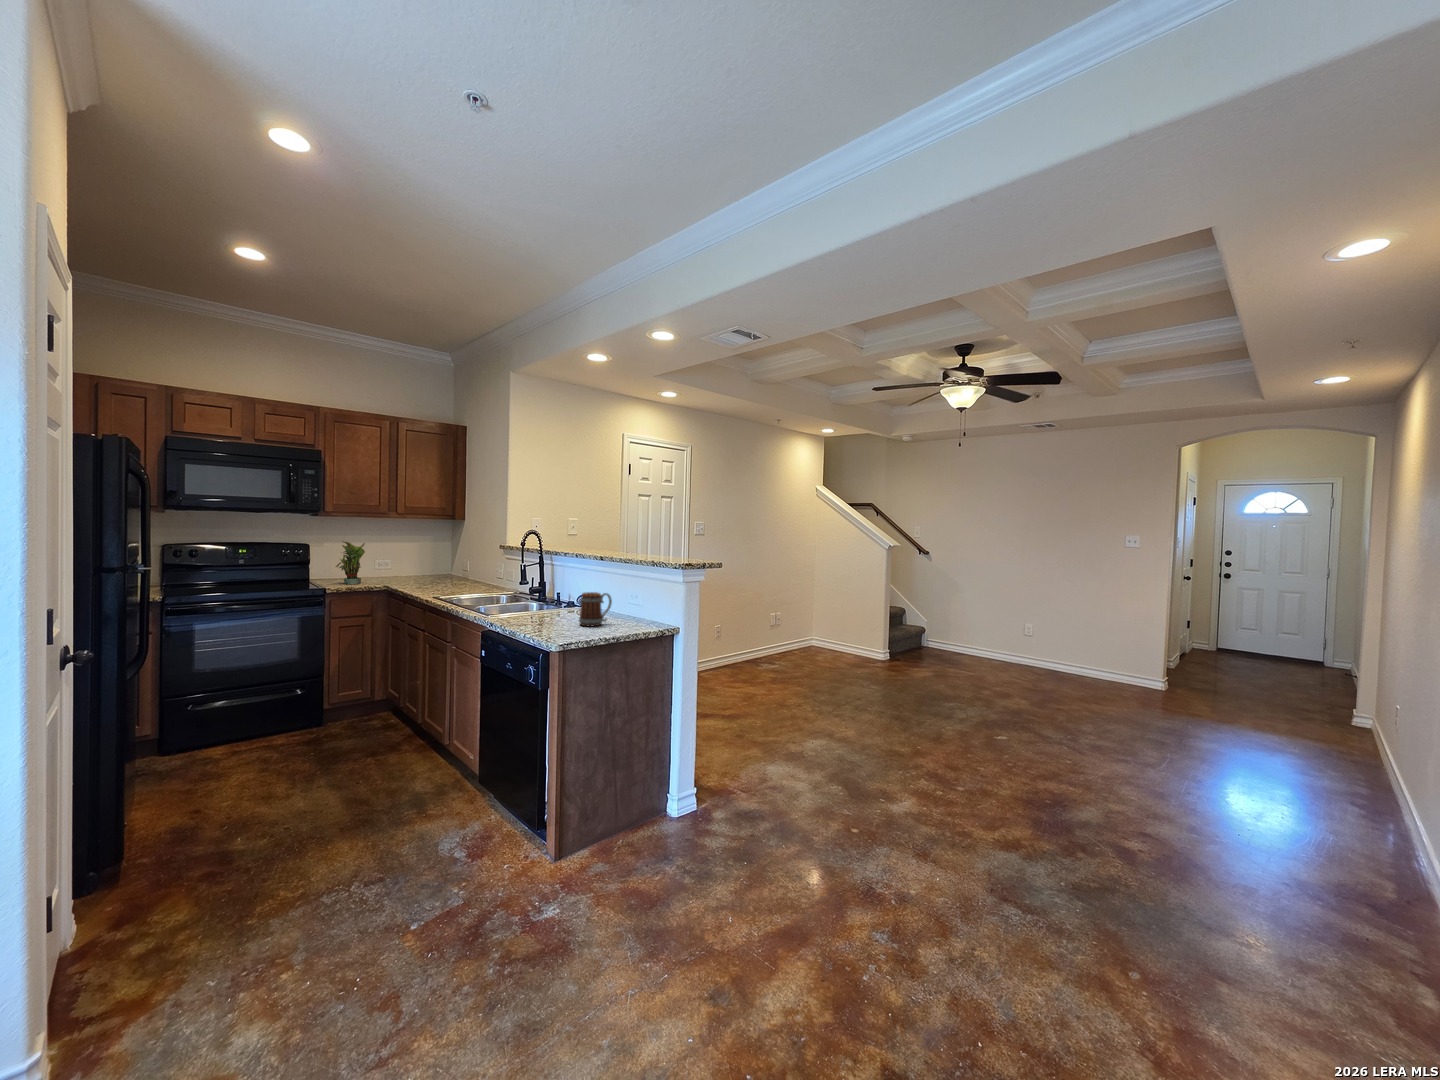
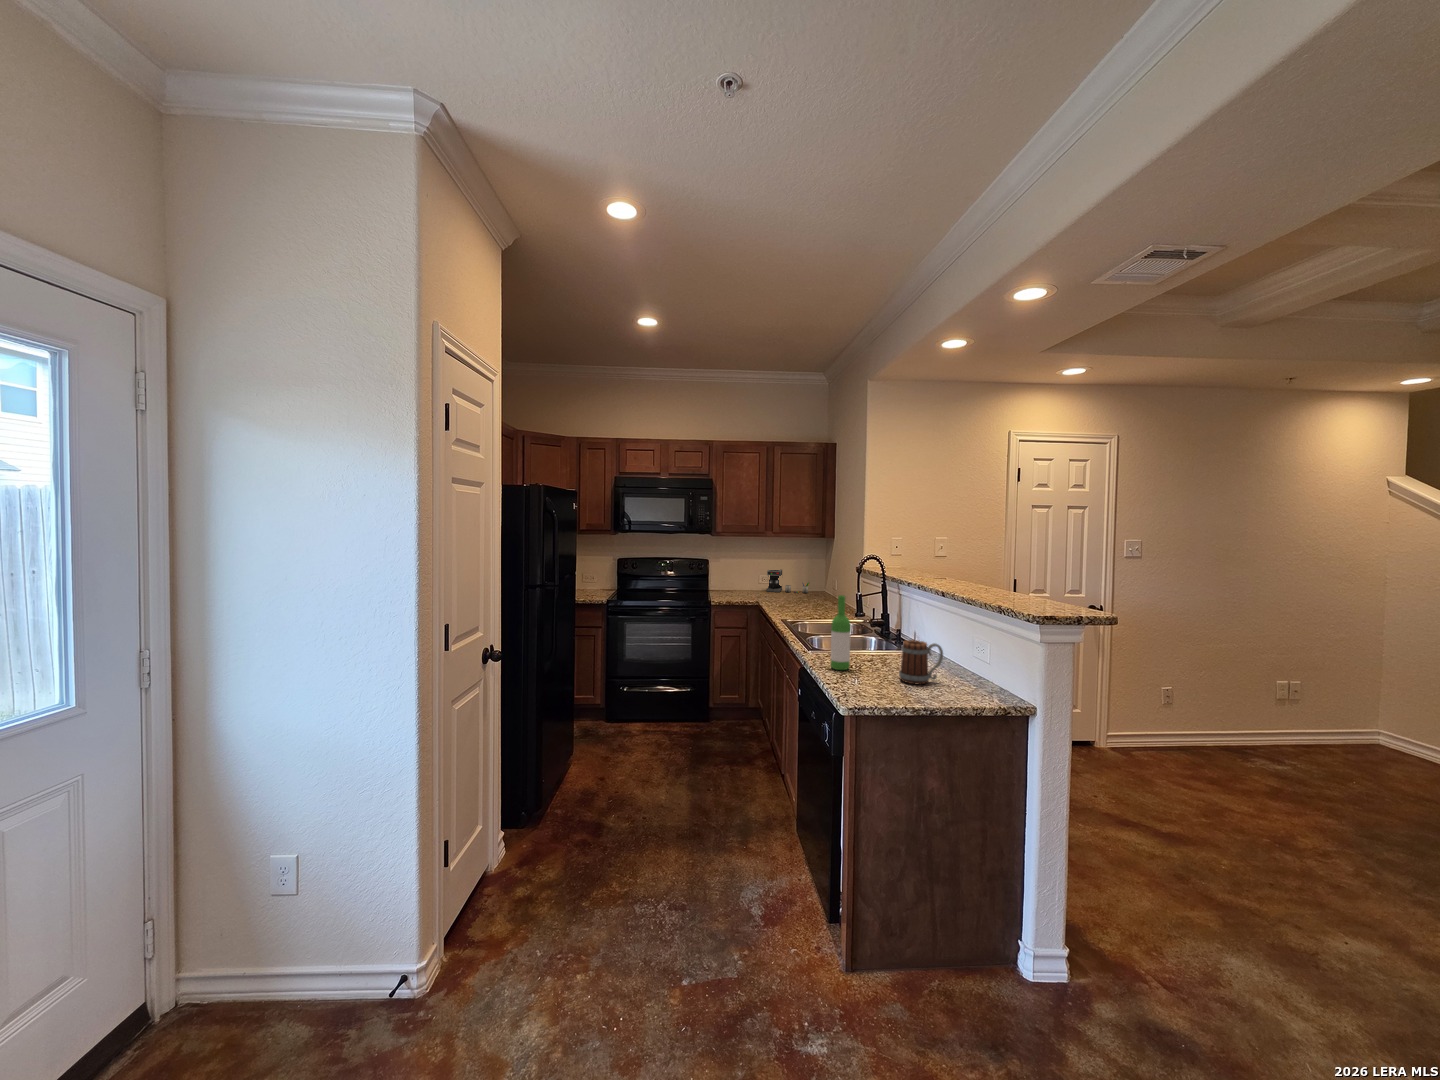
potted plant: present [336,541,365,584] -> none [726,558,747,597]
coffee maker: none [383,554,434,578] -> present [767,570,810,593]
wine bottle: none [517,560,535,625] -> present [831,595,851,670]

